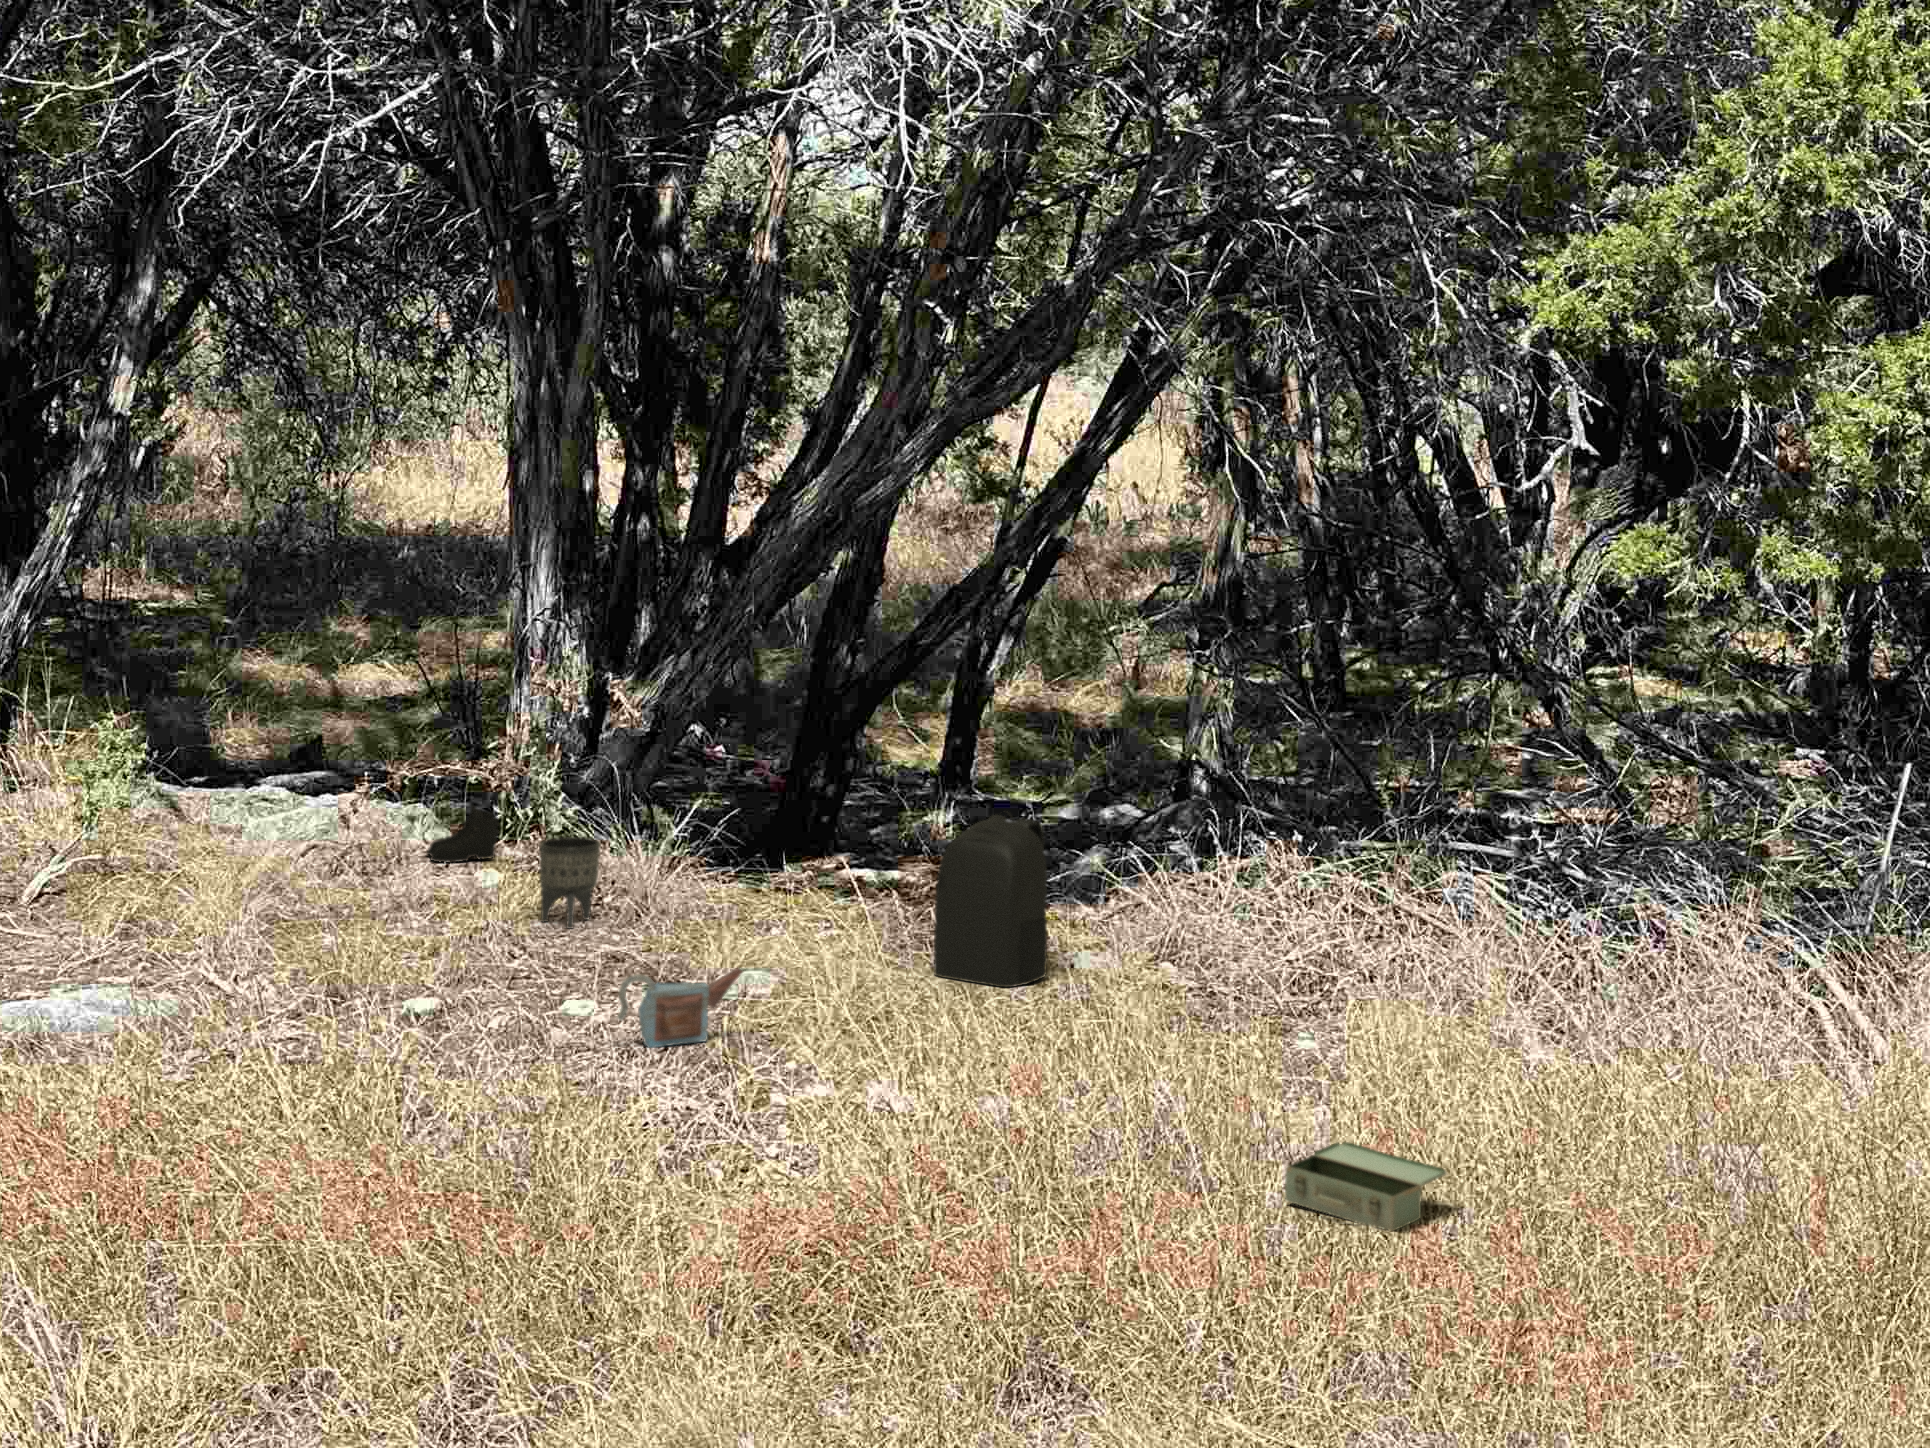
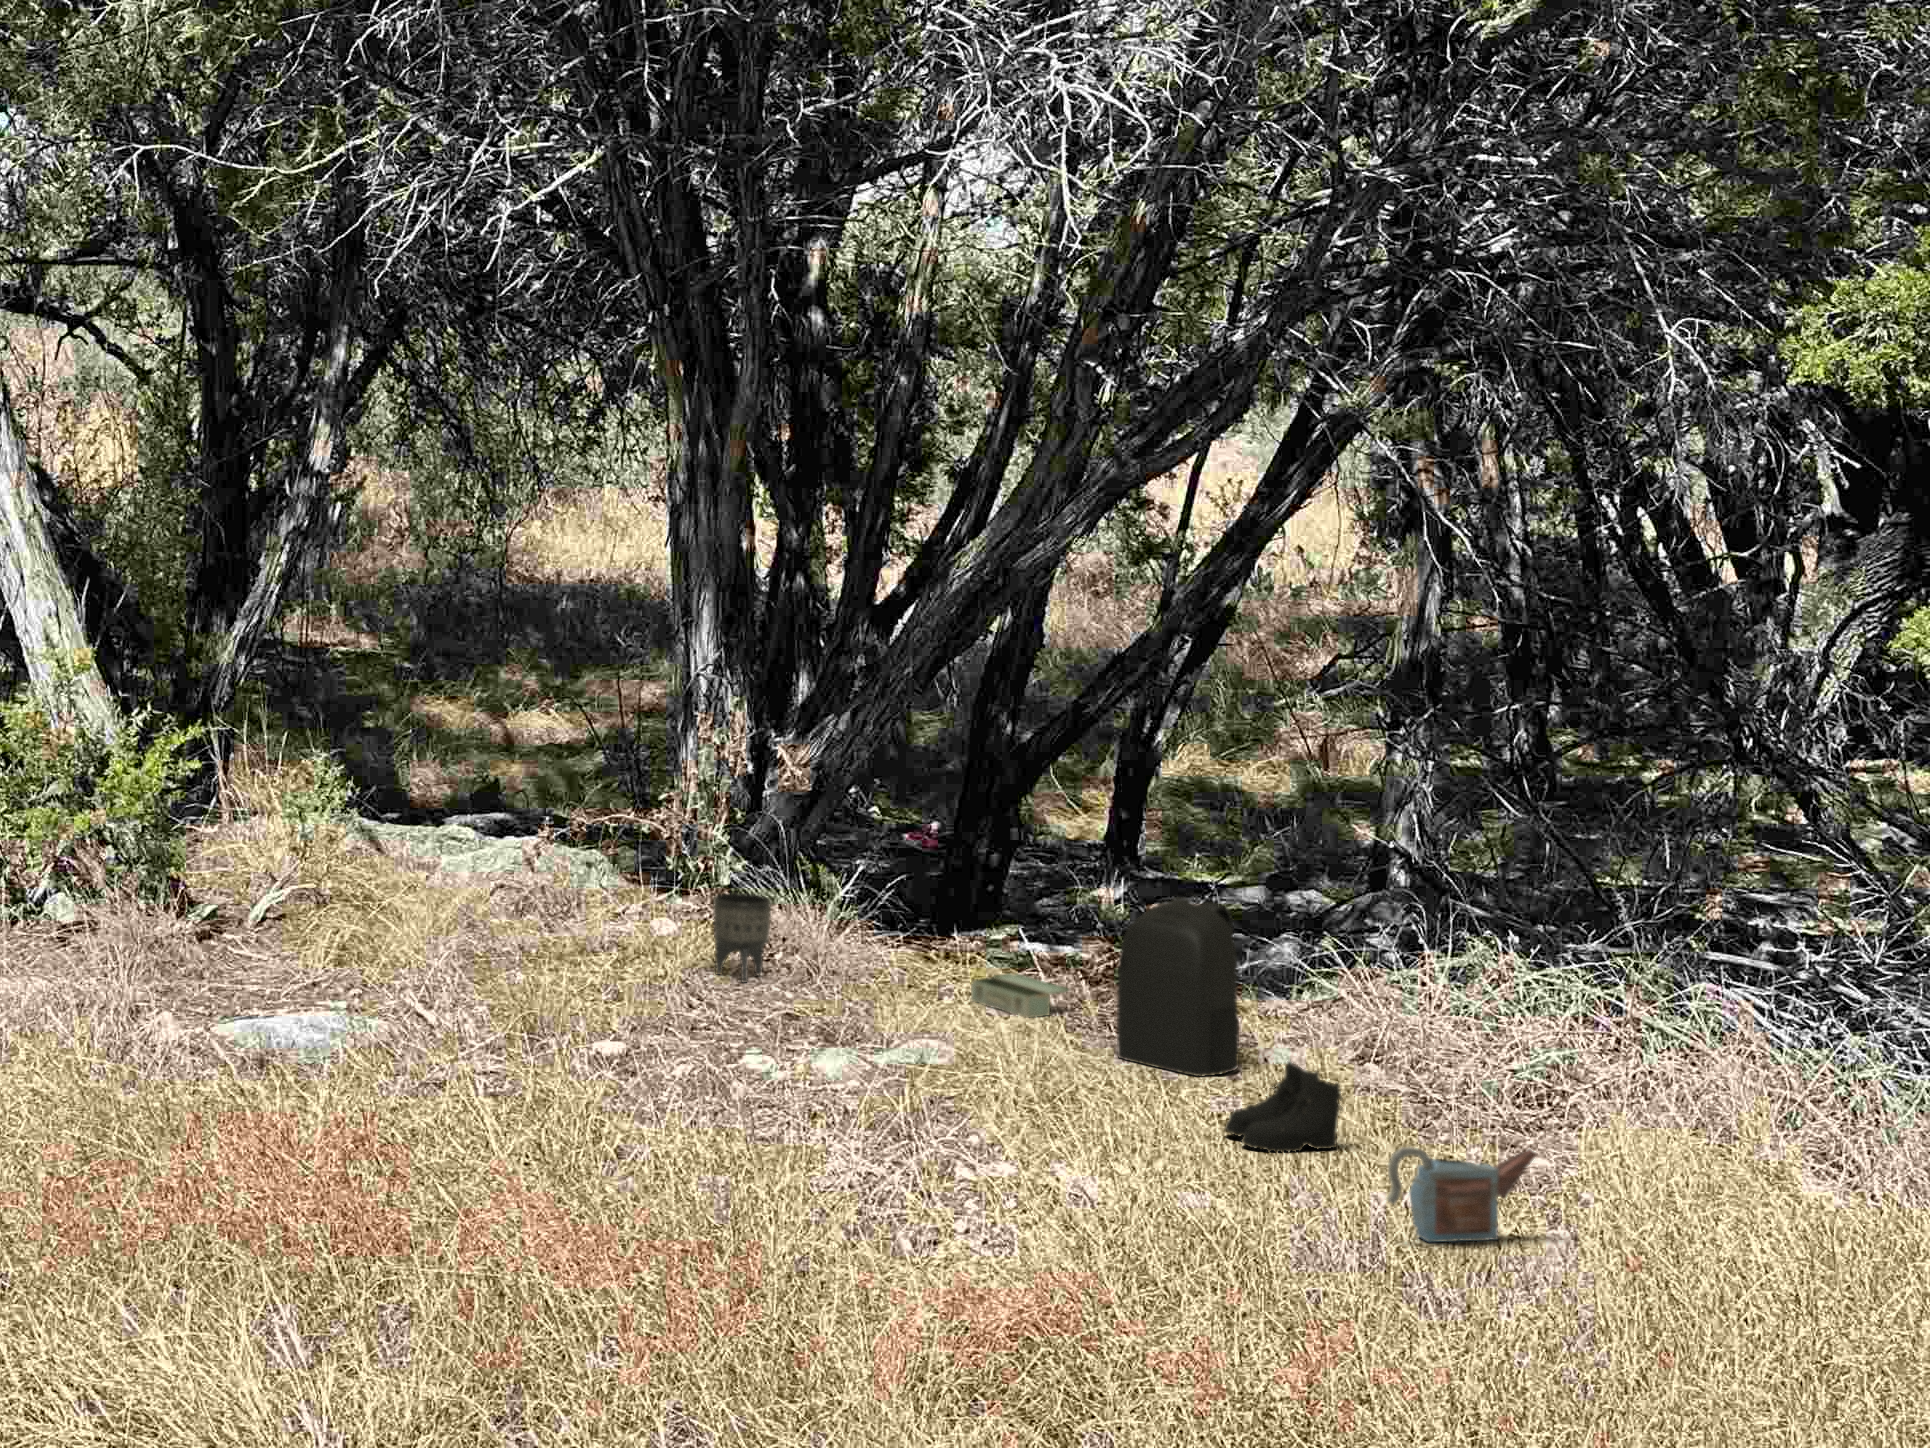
boots: present [427,805,499,863] -> present [1225,1061,1342,1153]
watering can: present [616,968,744,1048] -> present [1386,1147,1537,1242]
toolbox: present [1285,1142,1447,1231] -> present [971,973,1070,1018]

